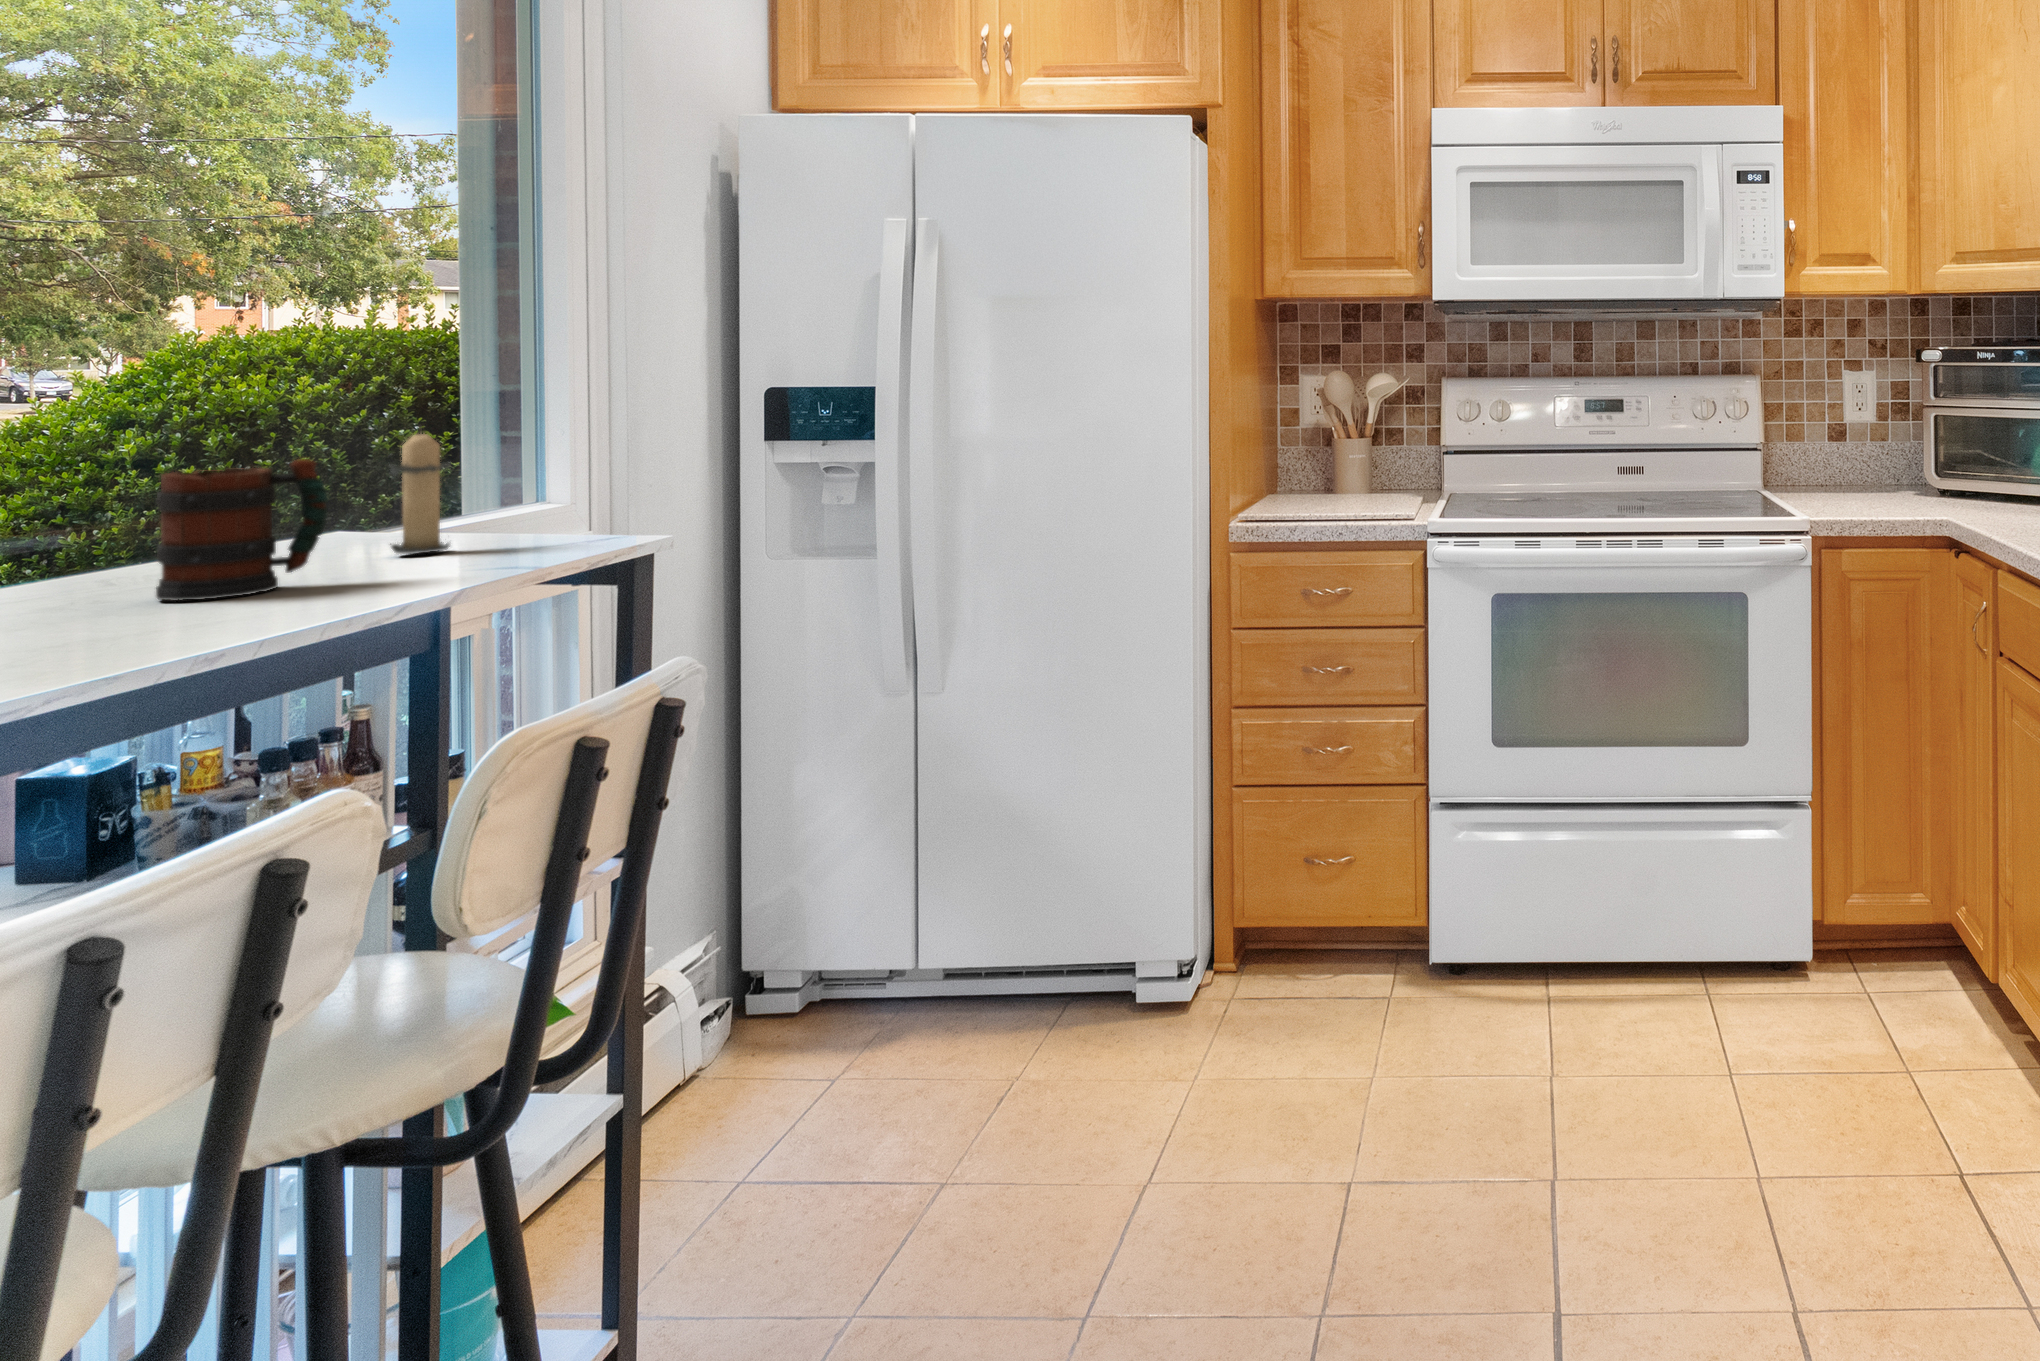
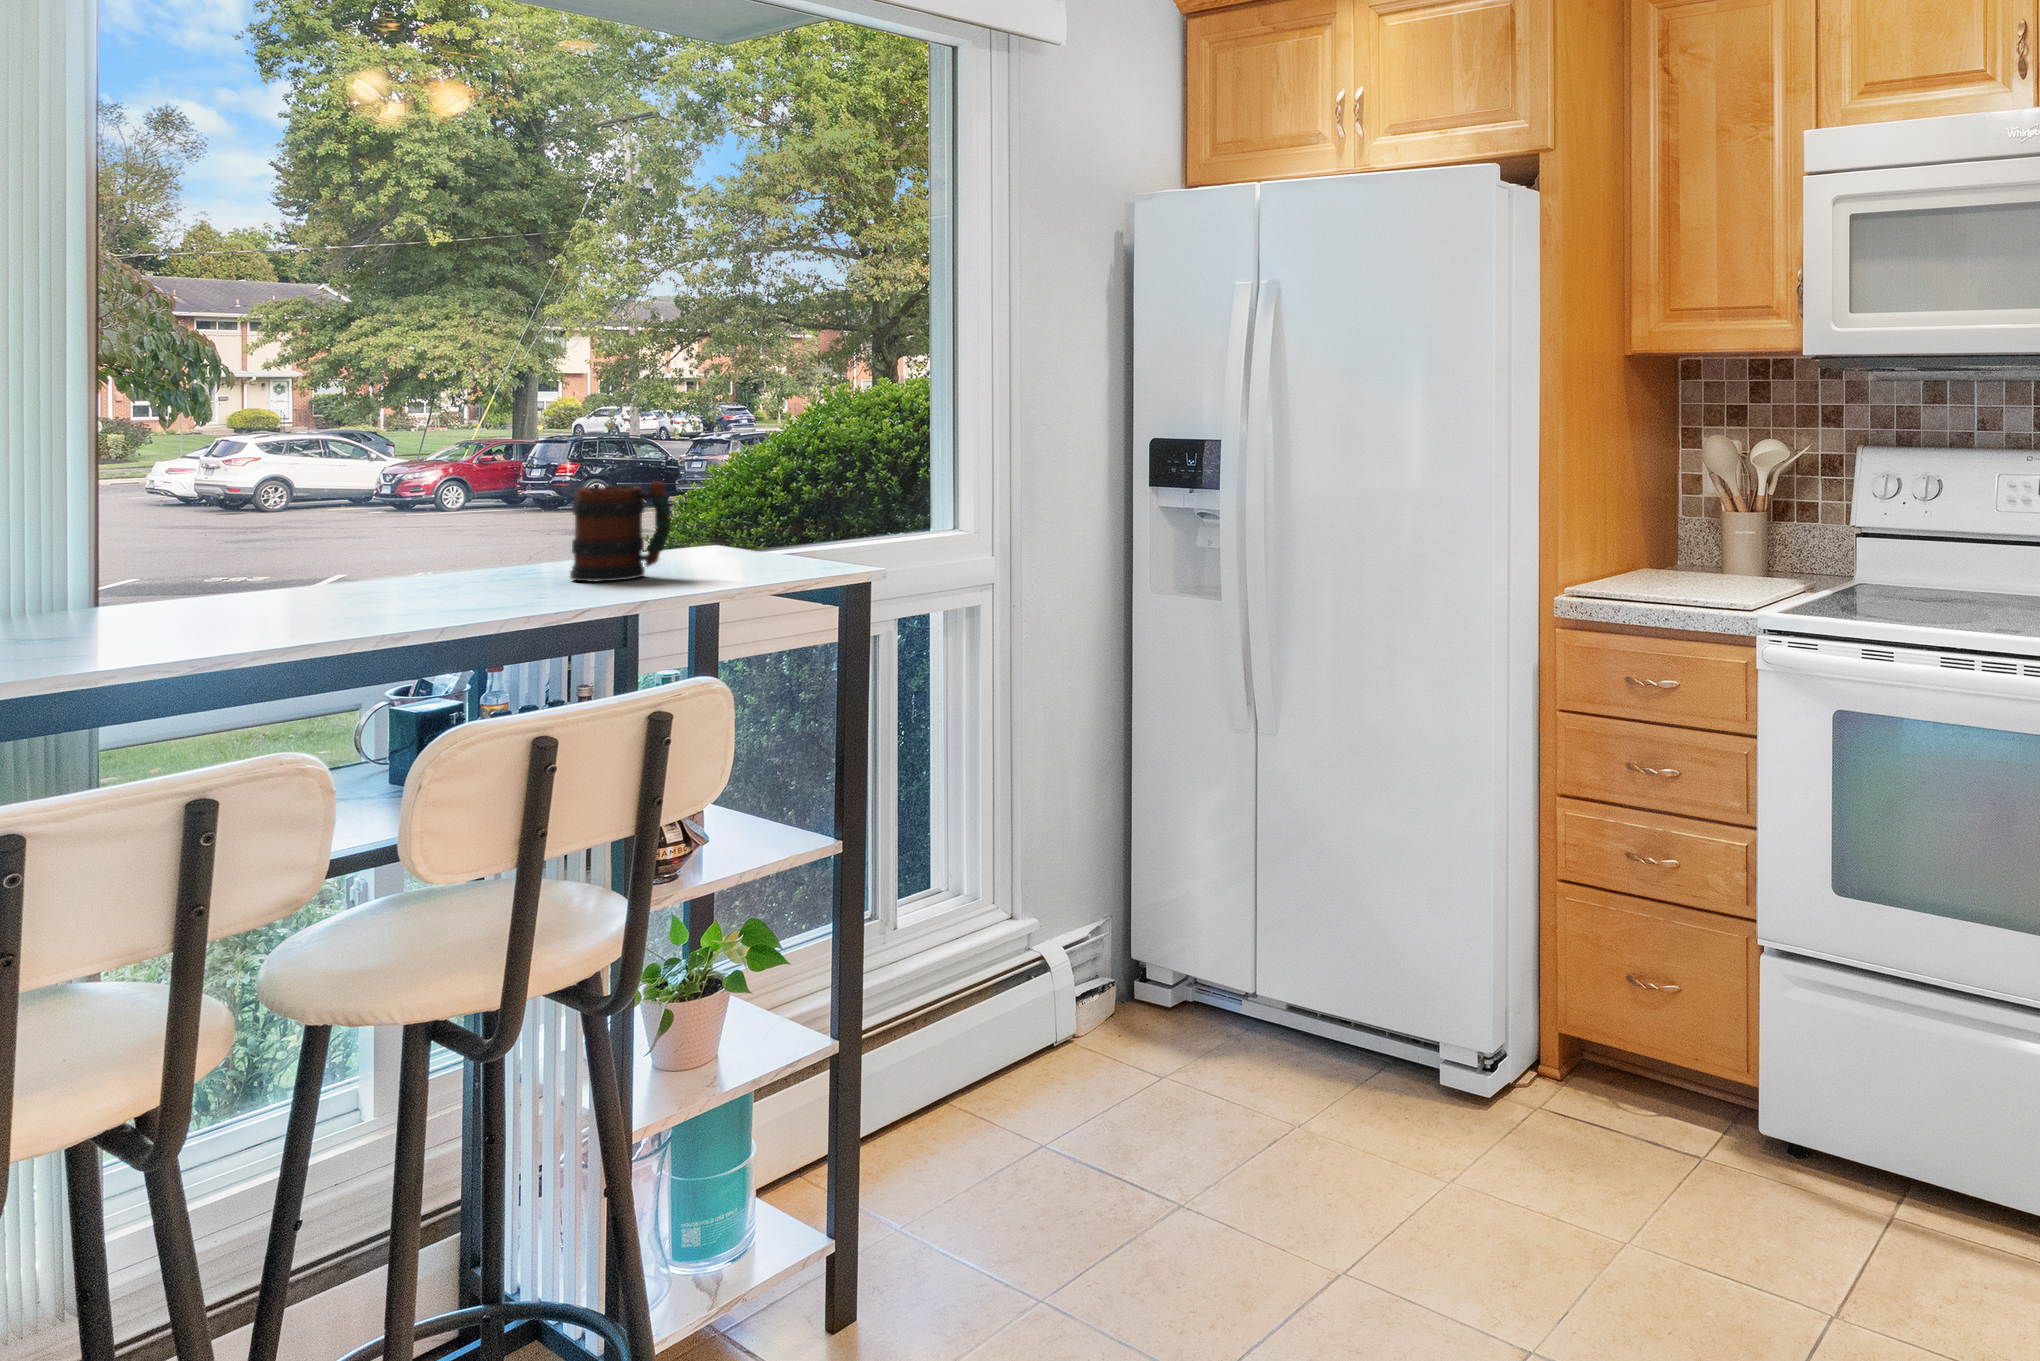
candle: present [389,432,451,554] -> none [752,457,805,561]

